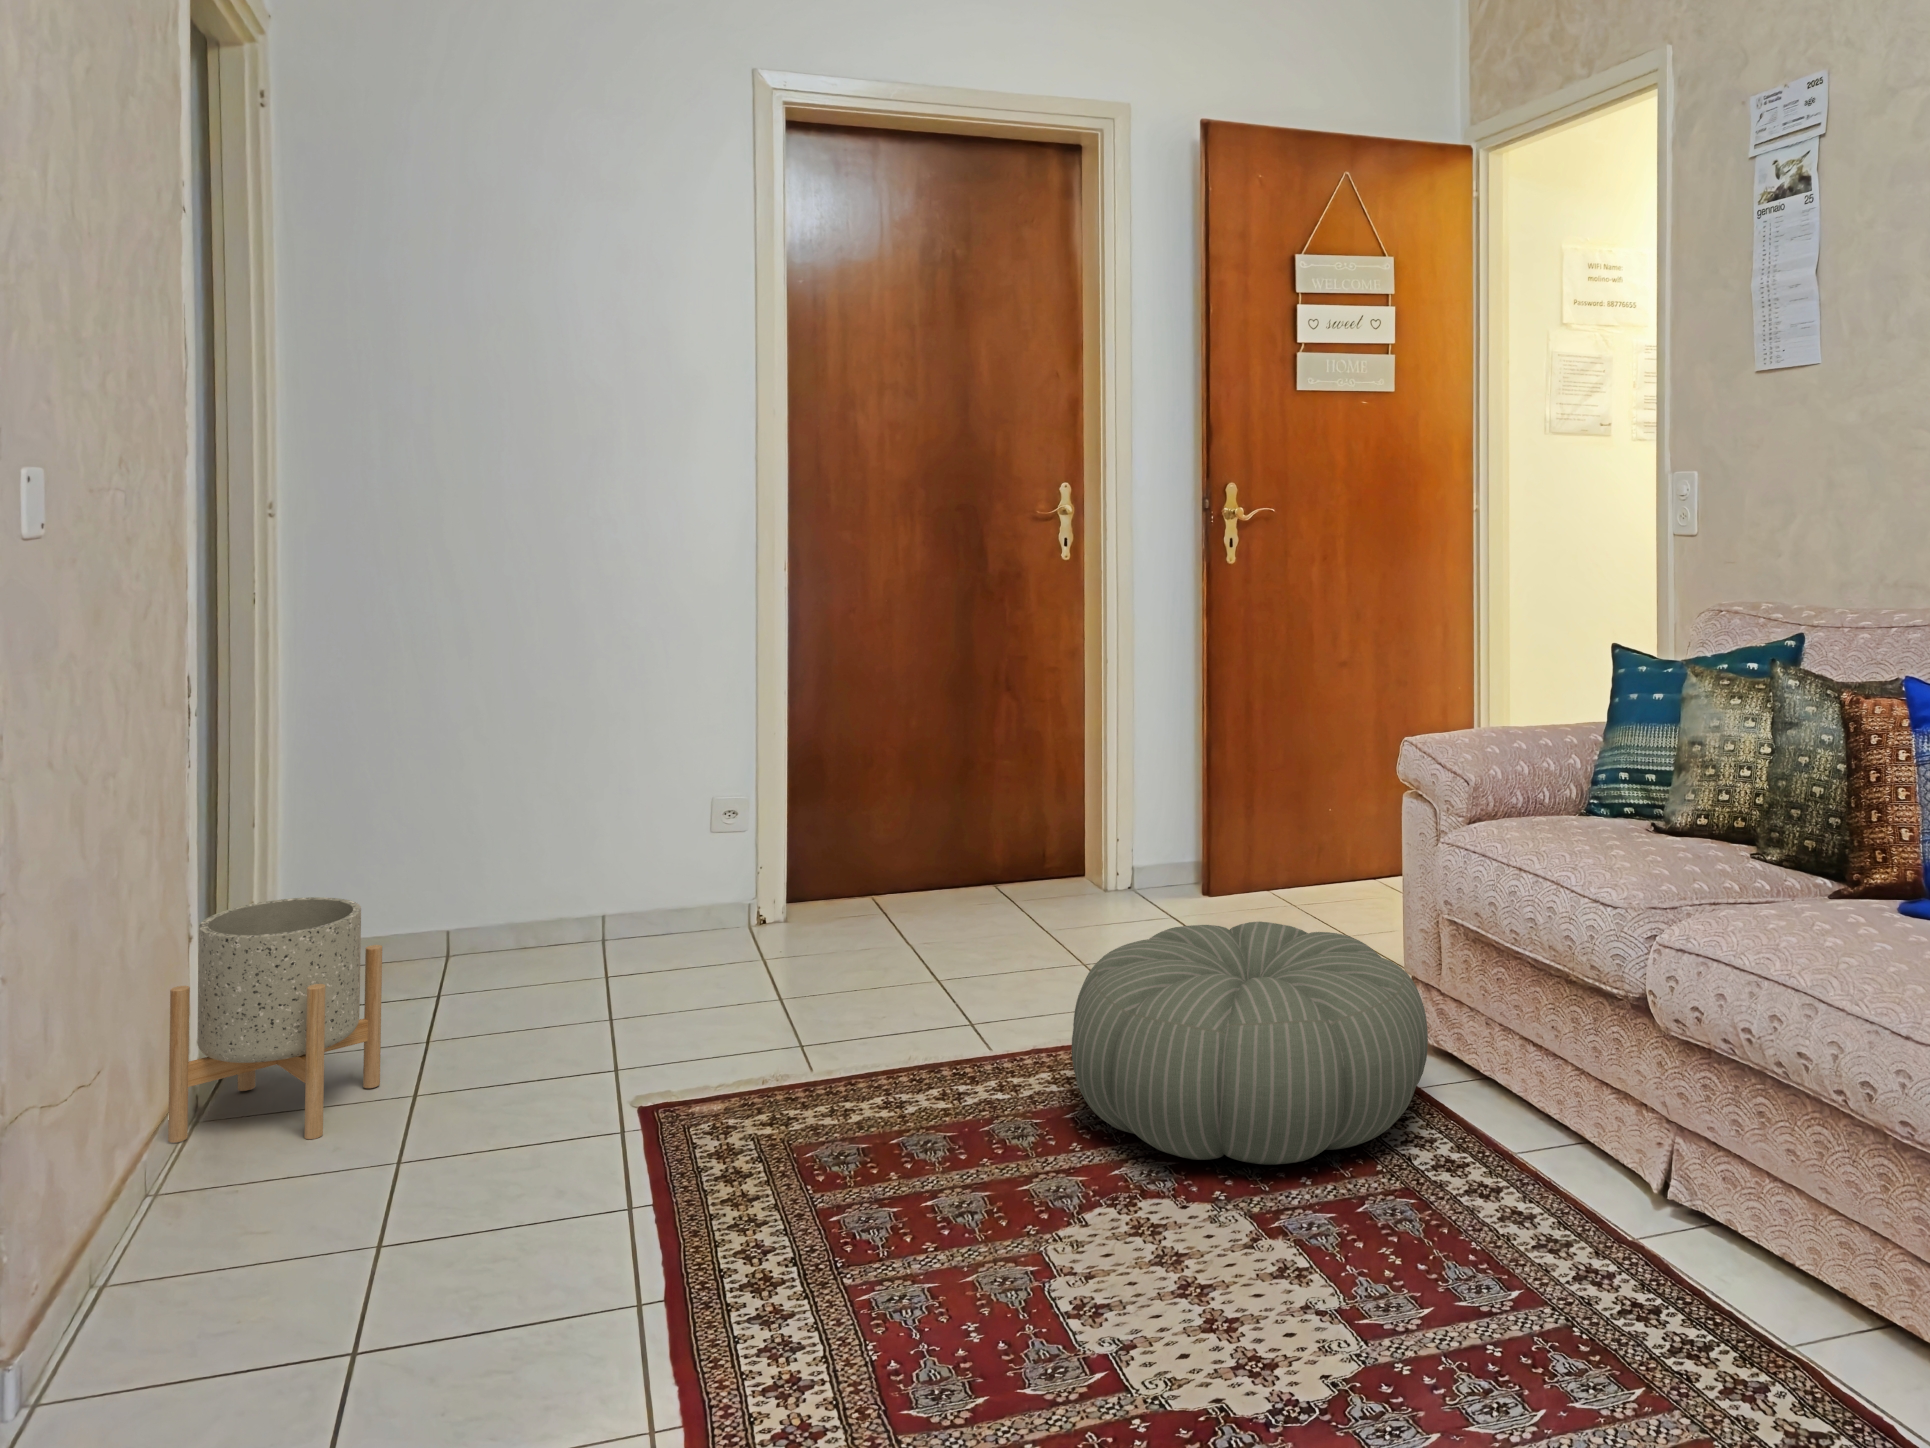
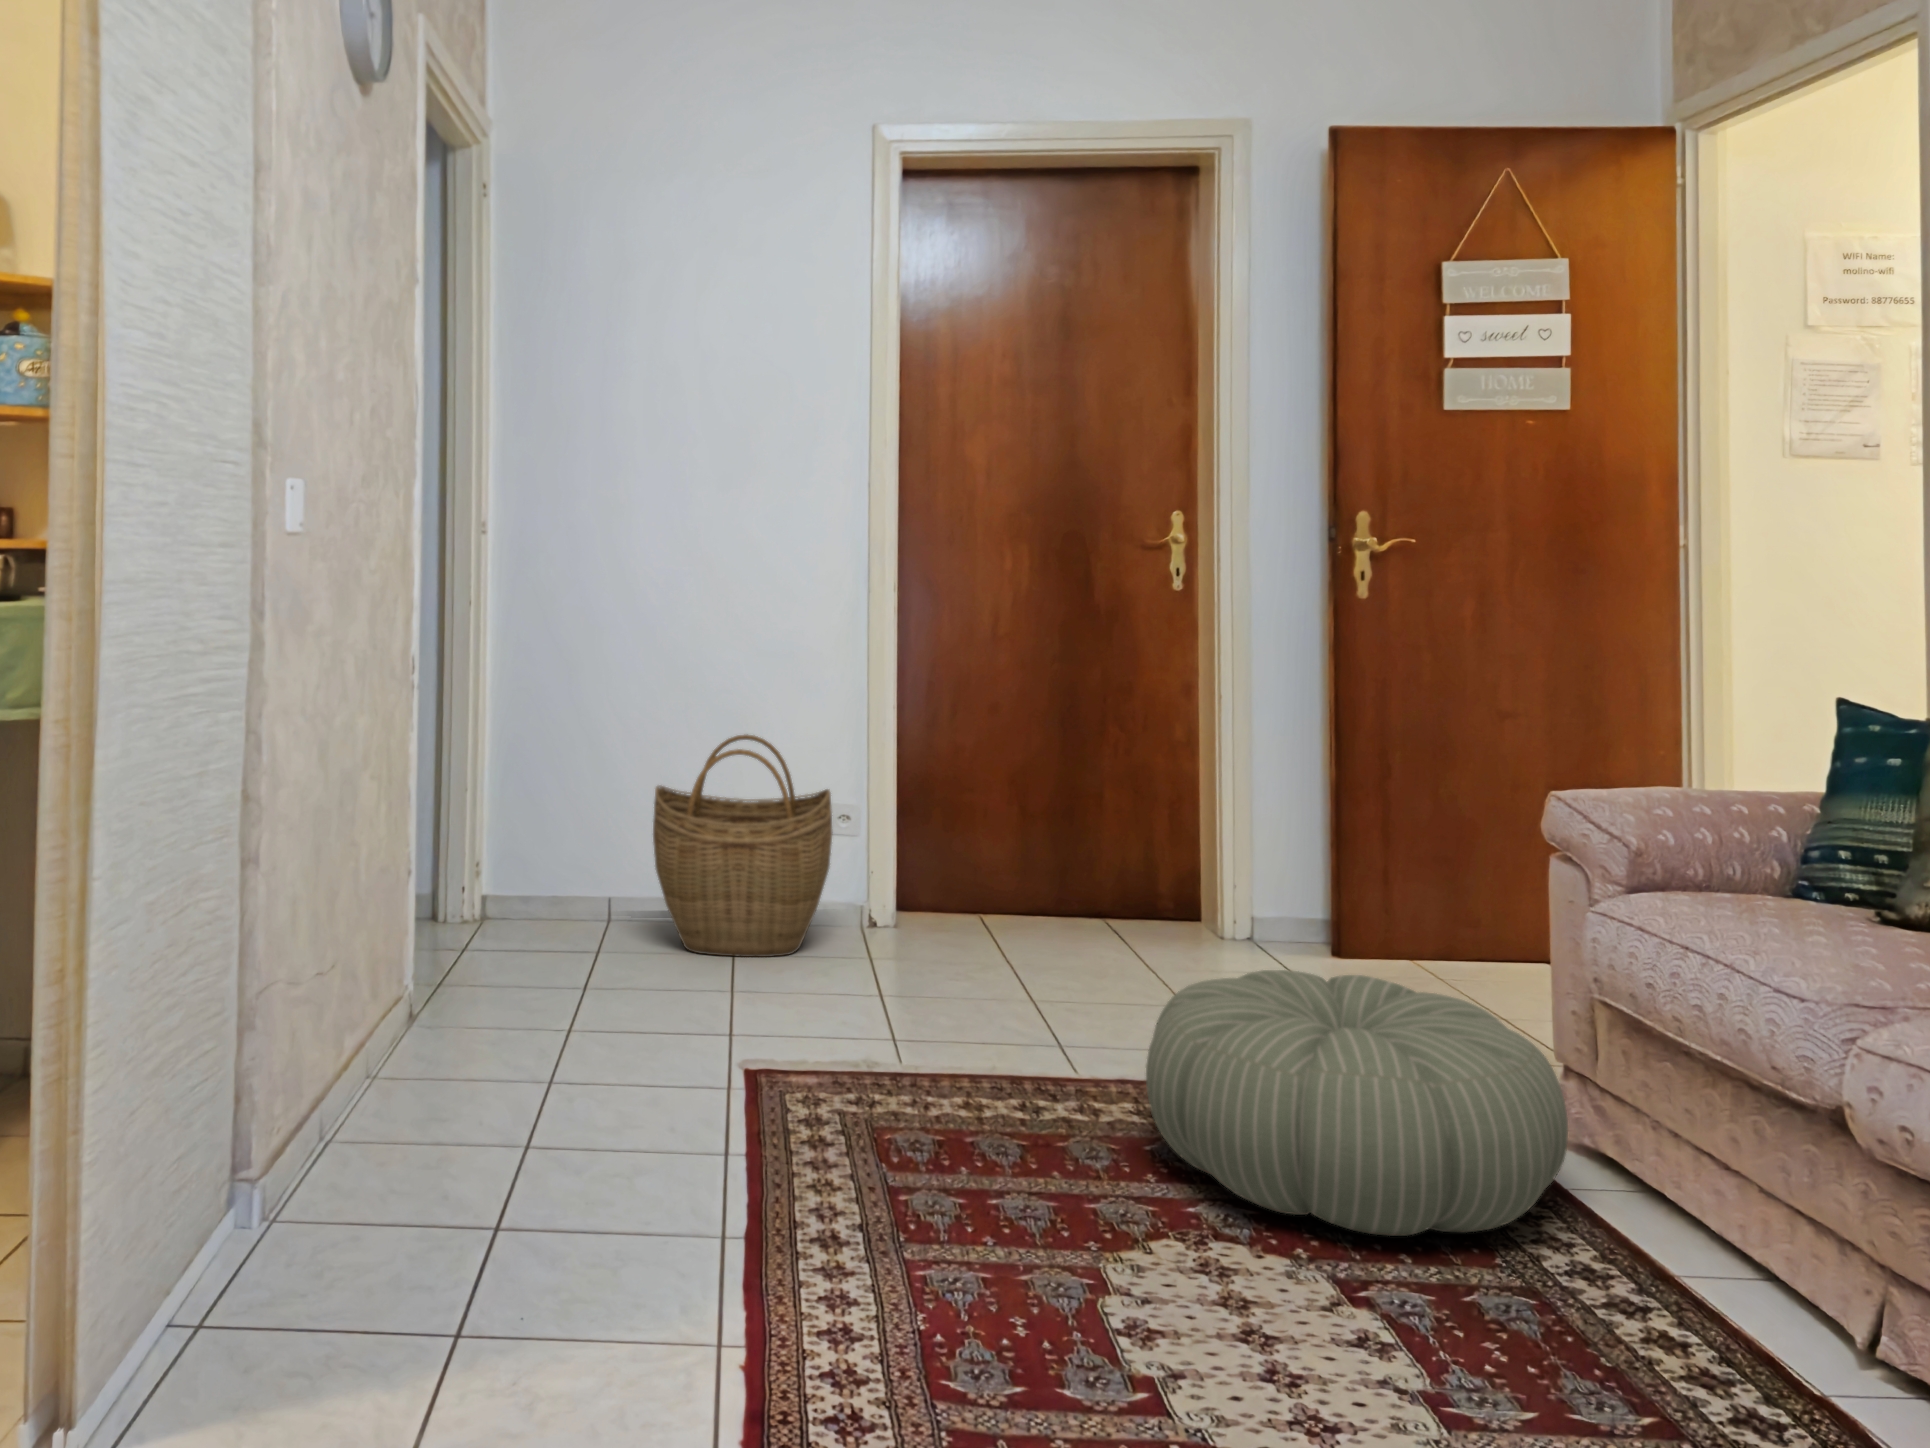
woven basket: none [490,714,713,969] -> present [653,734,833,957]
planter: present [168,897,382,1143] -> none [411,862,560,1058]

